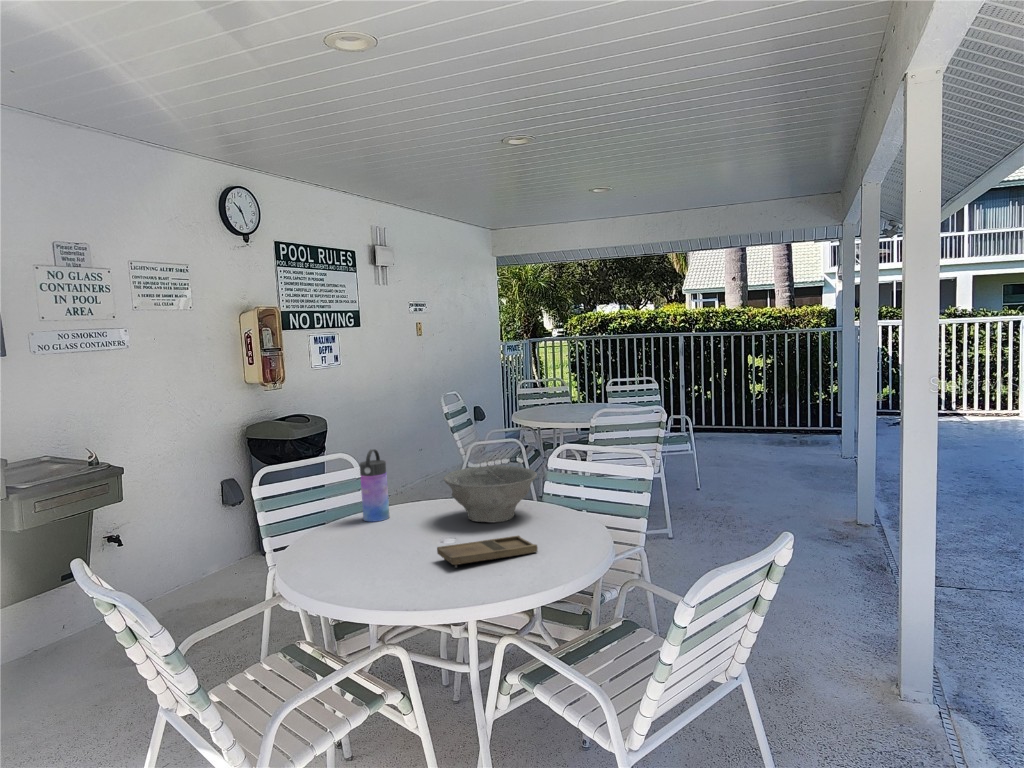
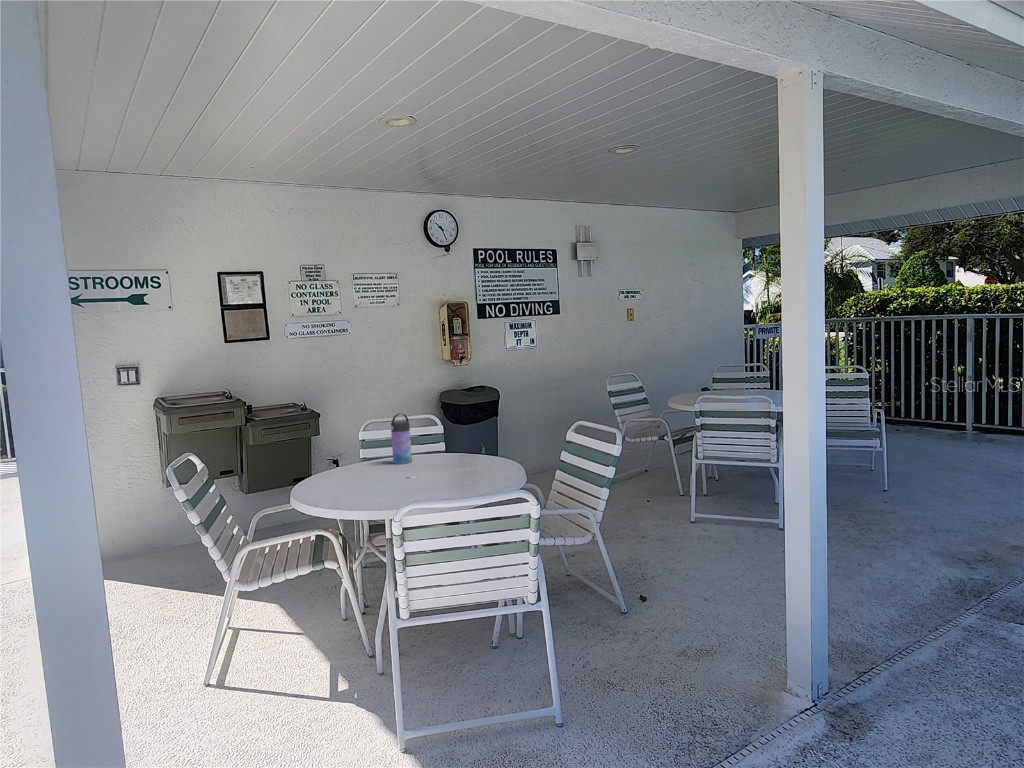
bowl: present [444,466,537,522] -> none [422,433,491,474]
tray: present [437,536,538,568] -> none [357,481,427,496]

